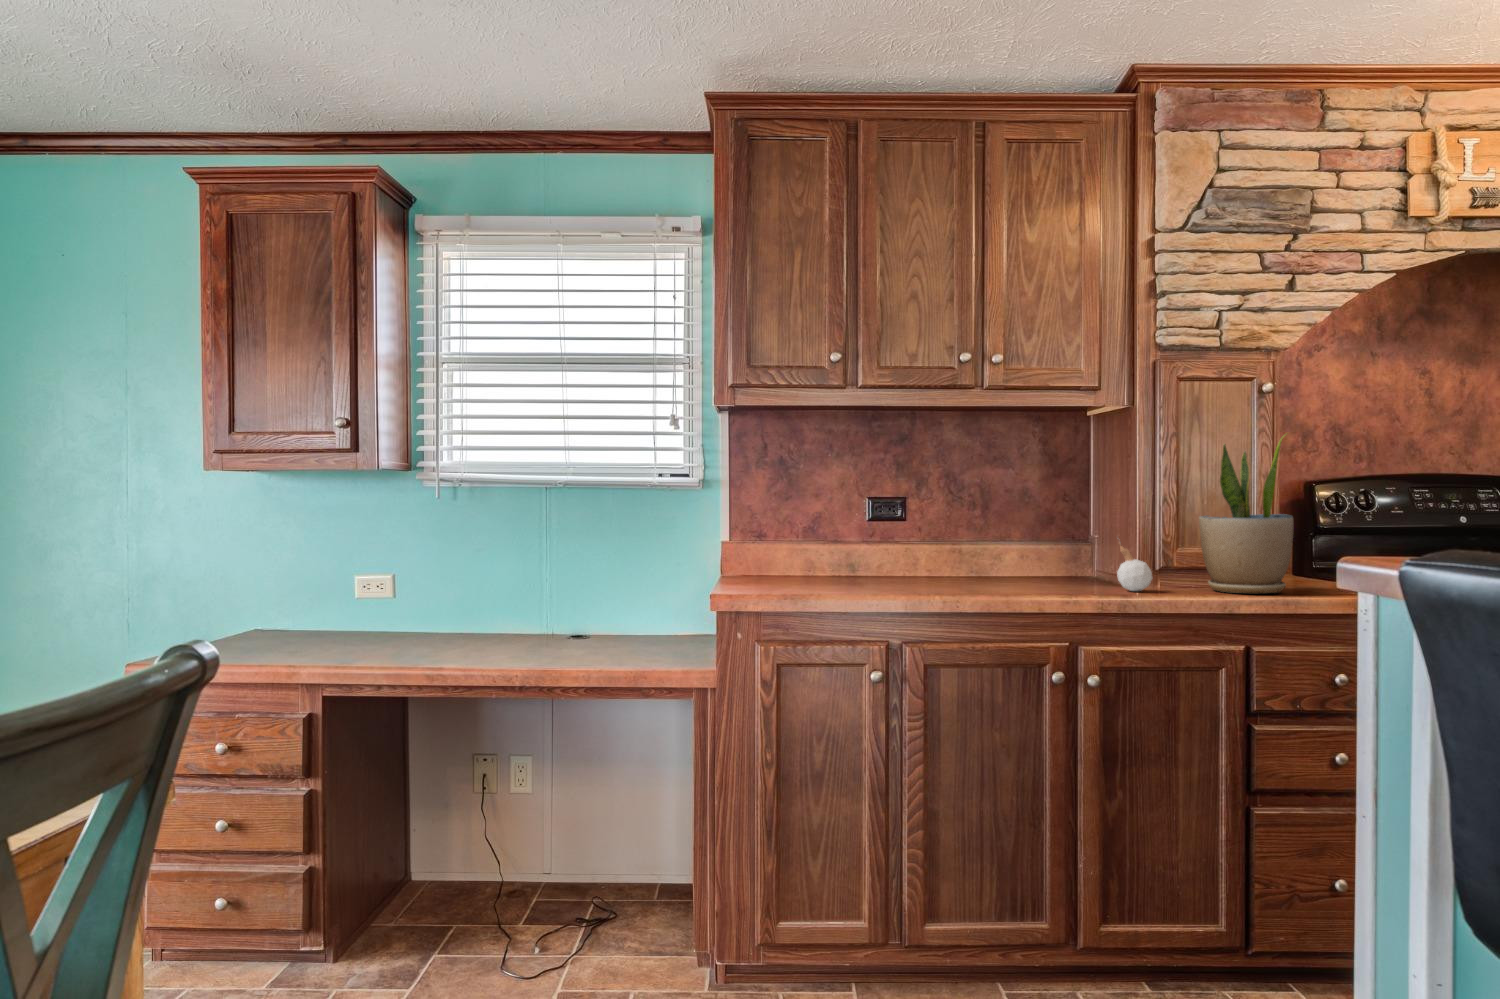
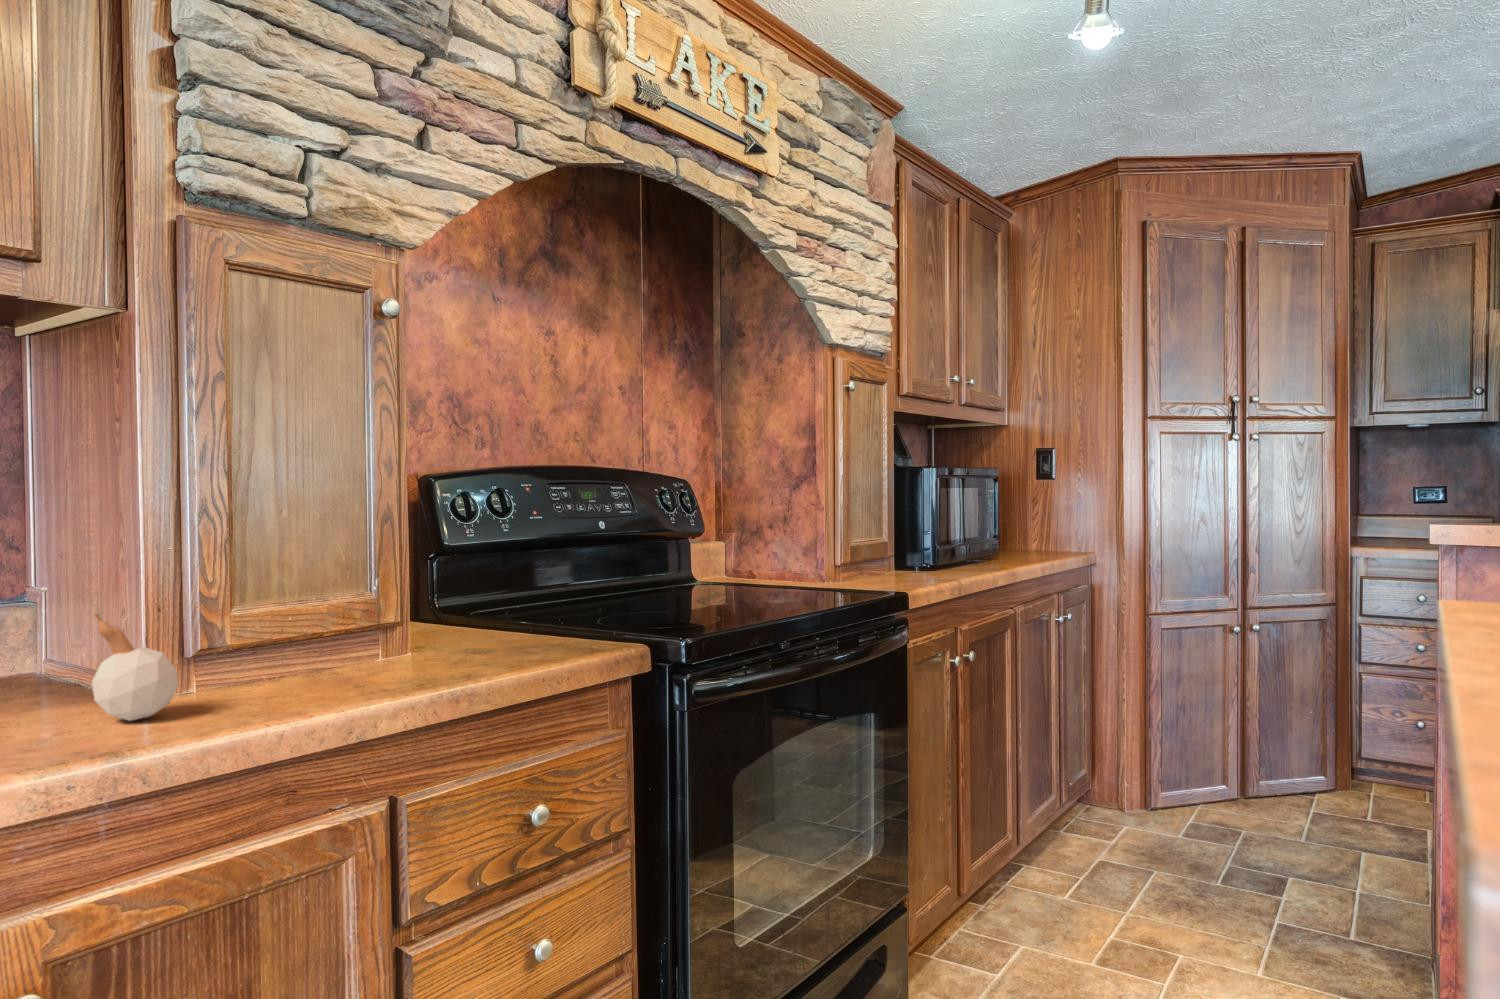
potted plant: present [1199,438,1293,593] -> none [273,388,440,688]

